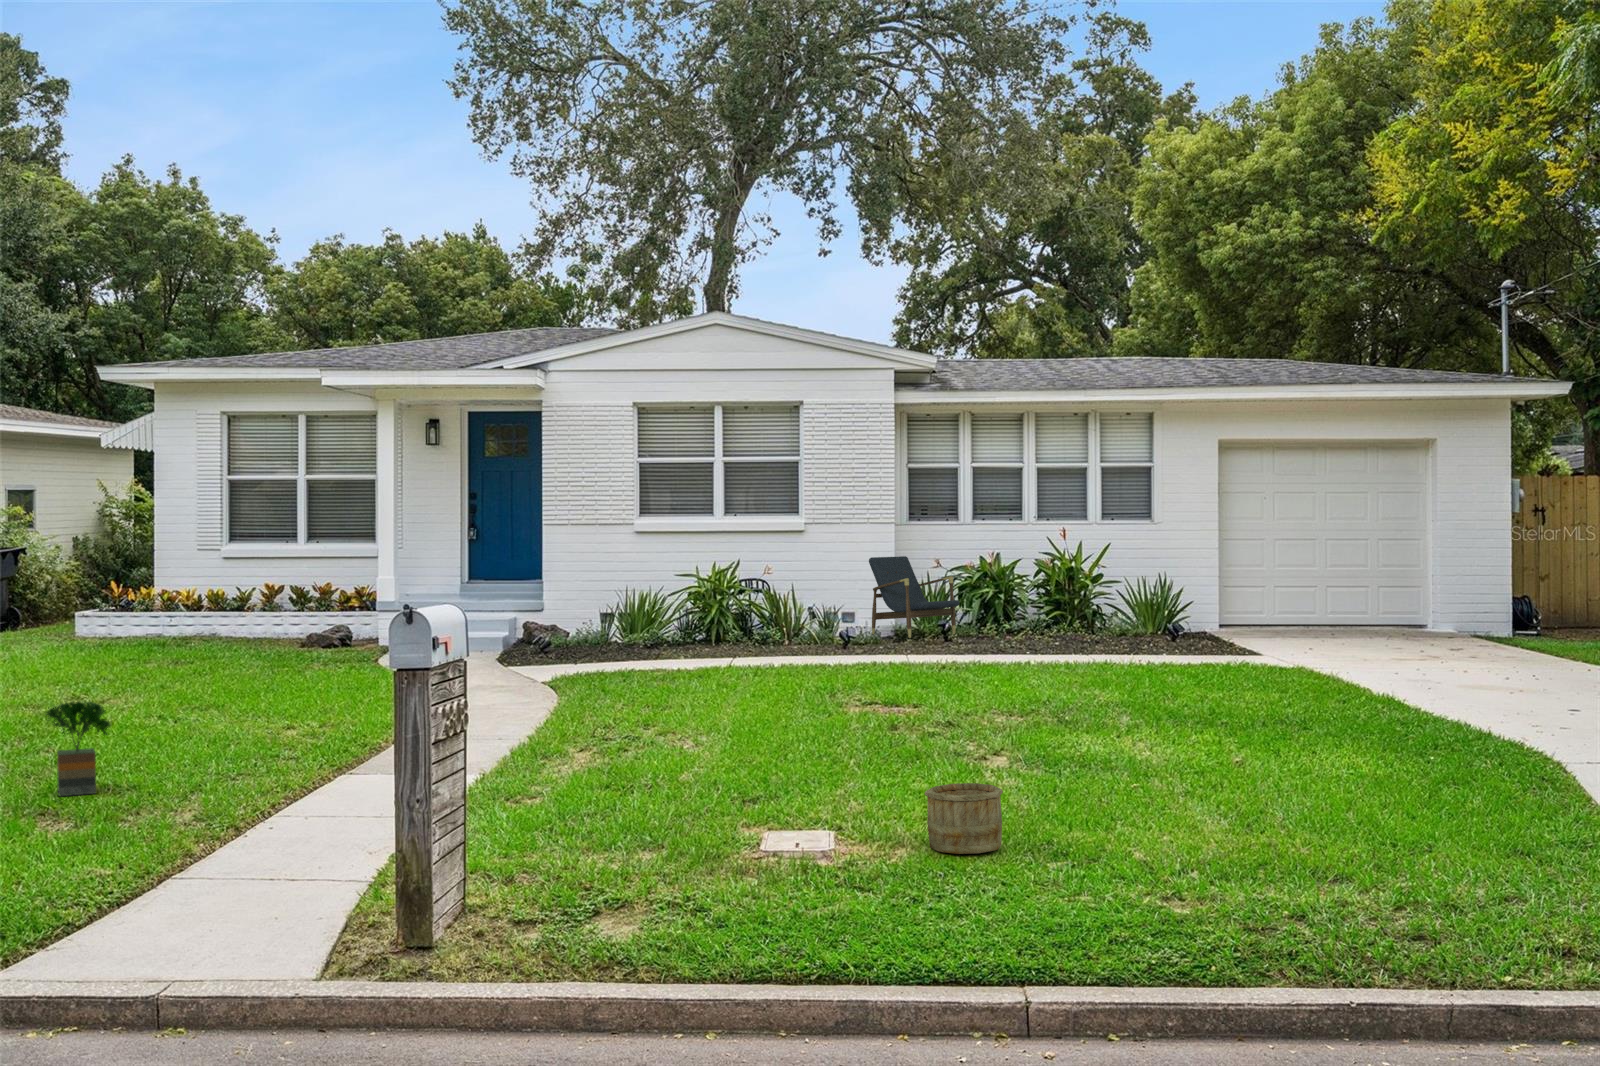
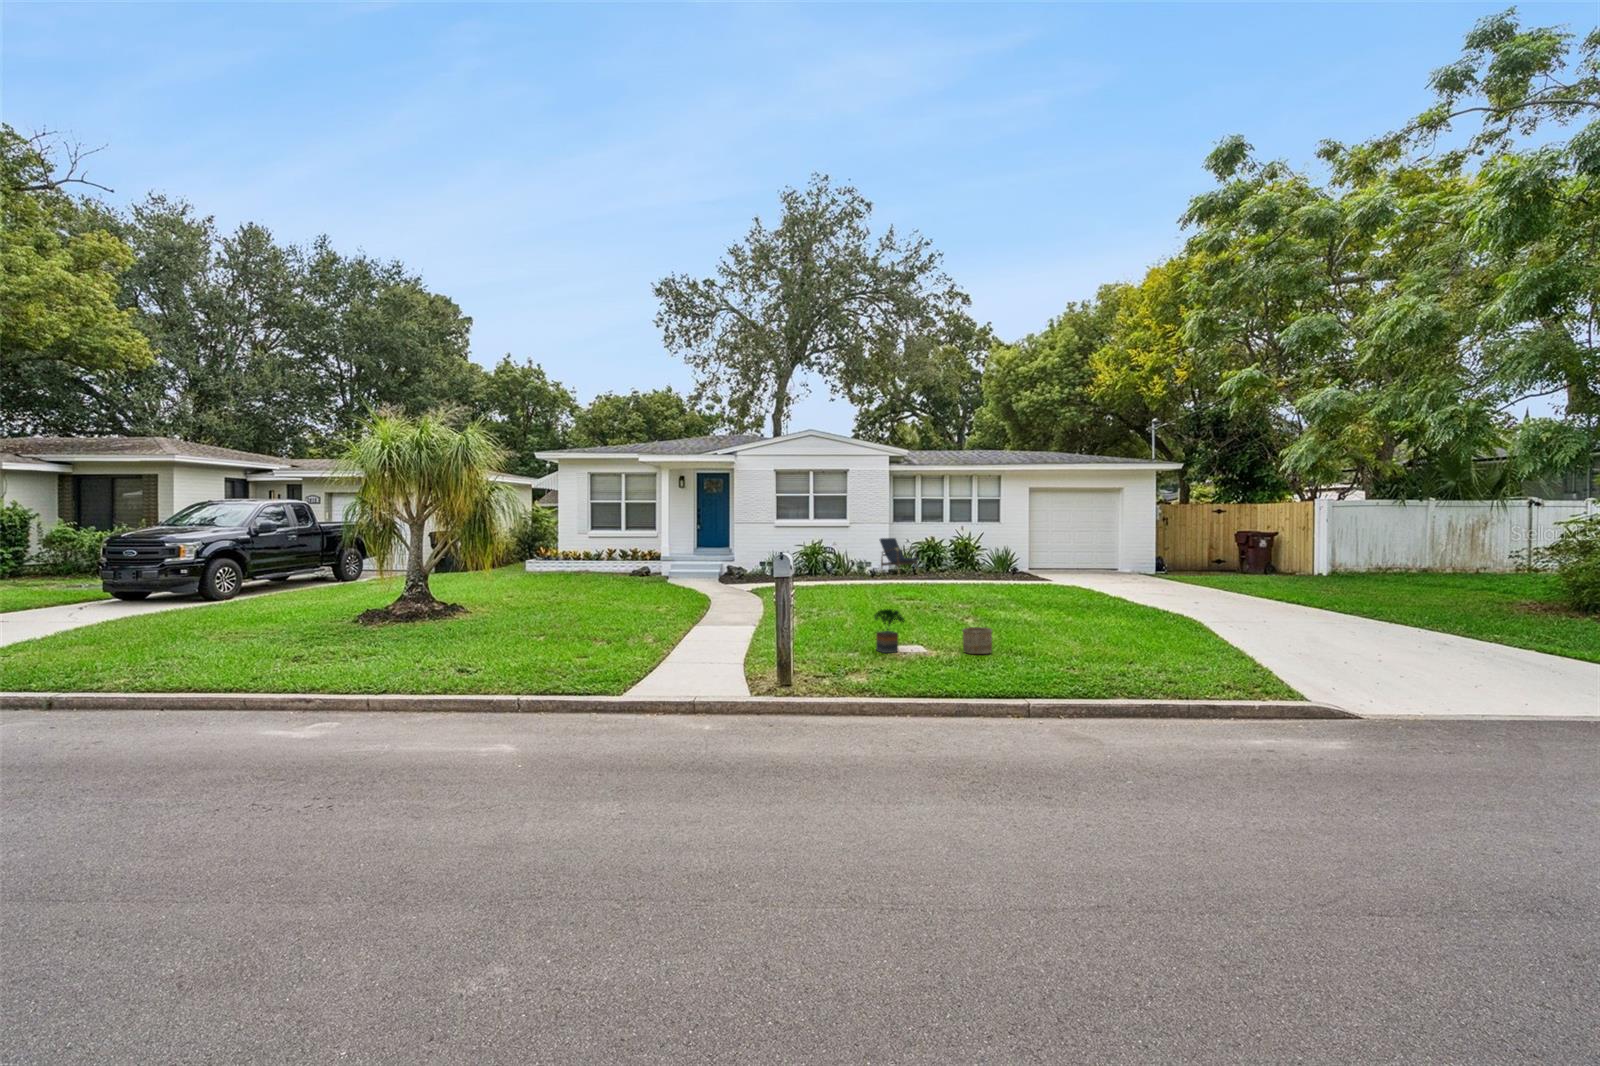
potted tree: present [46,701,111,796] -> present [875,609,905,653]

